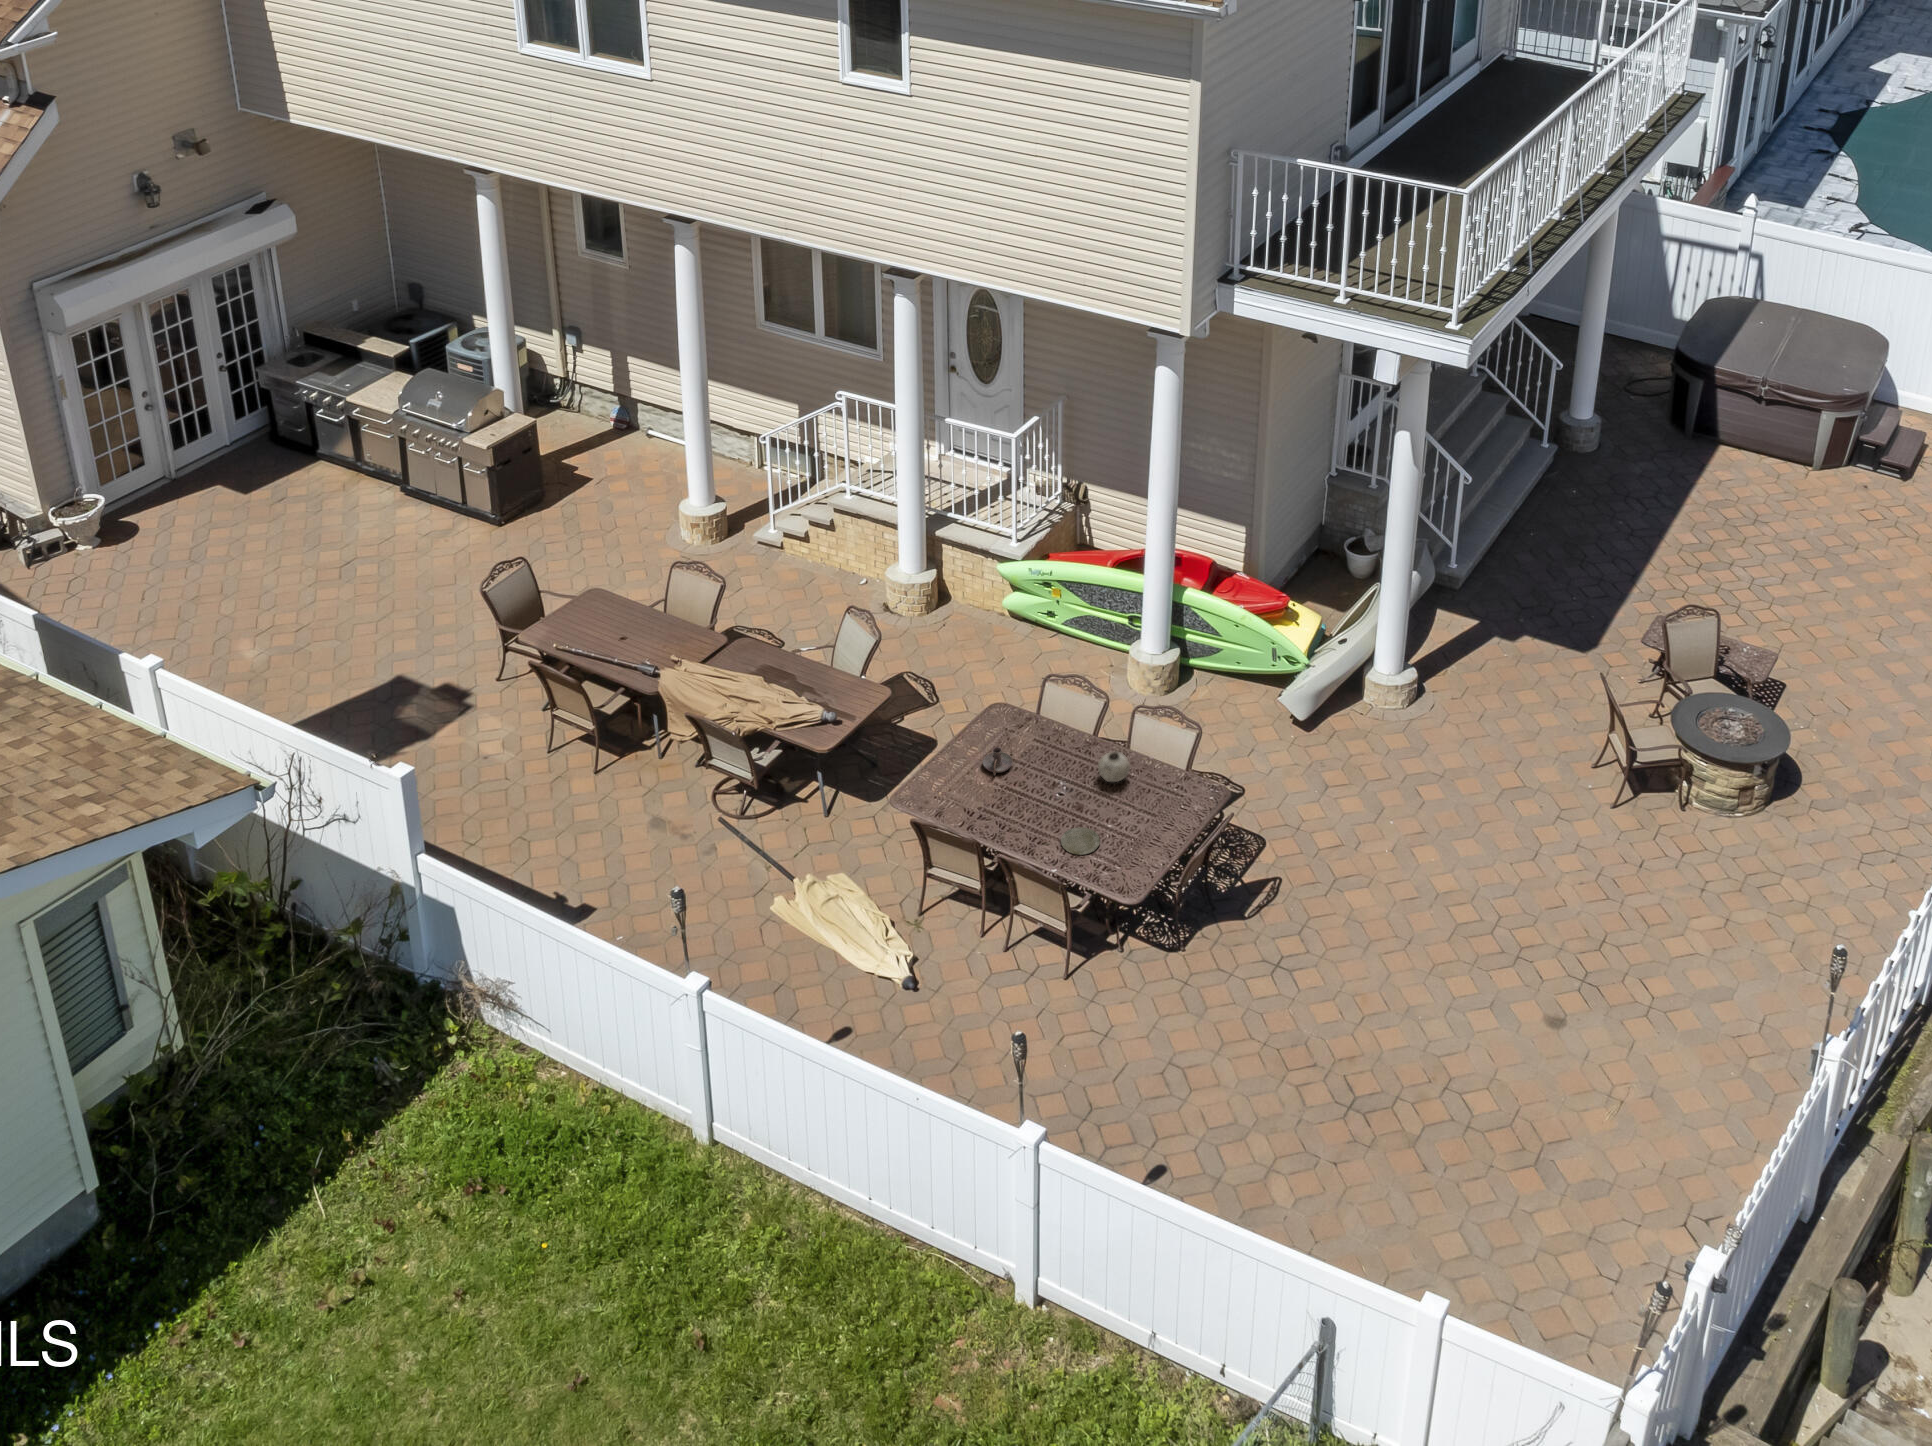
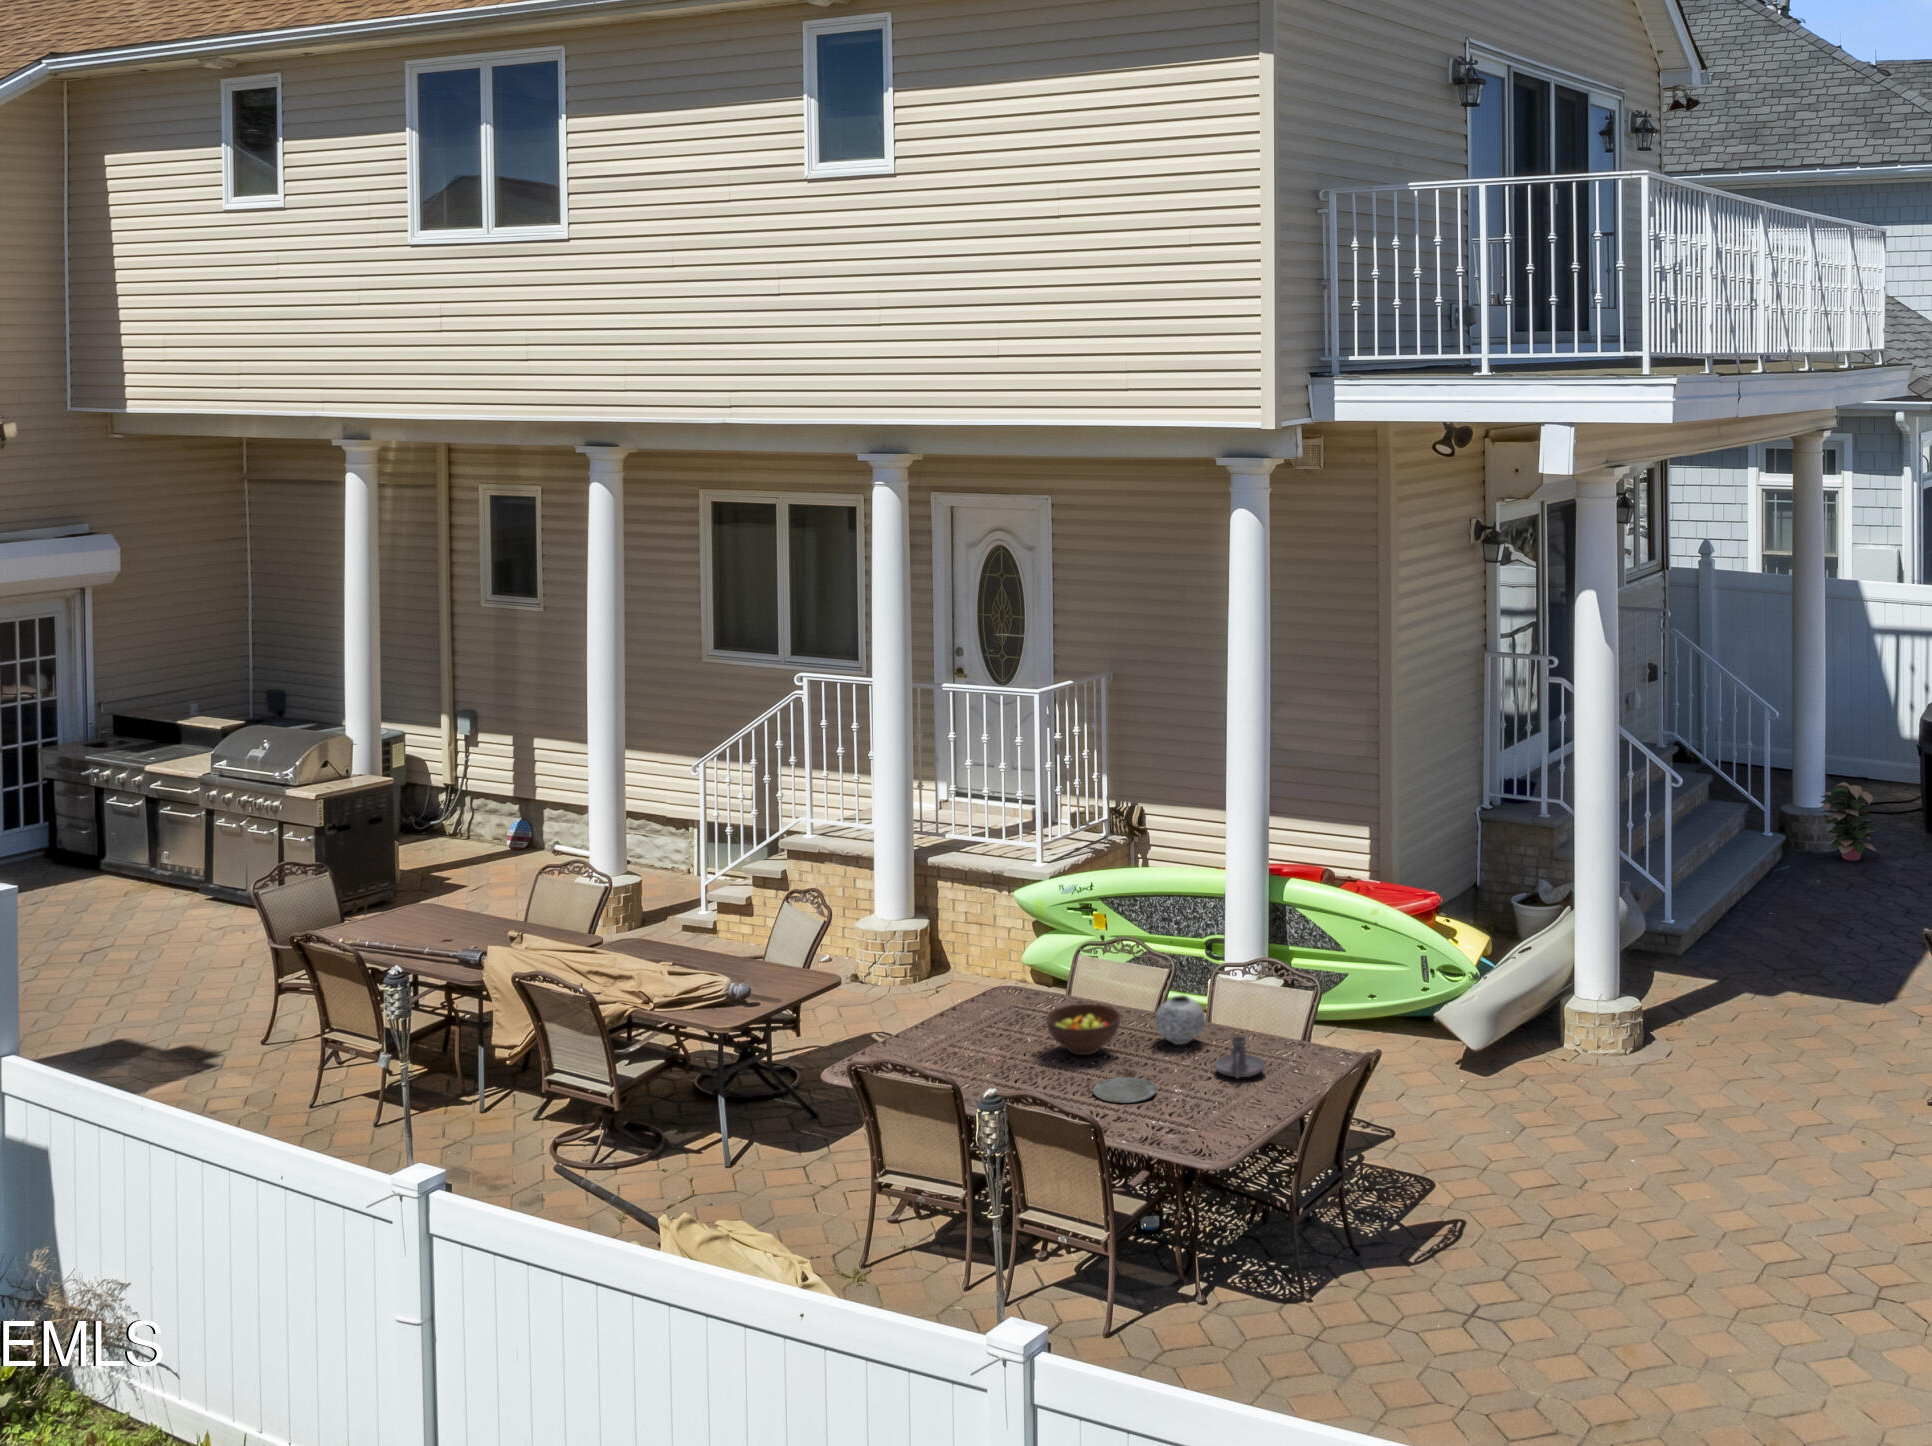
decorative plant: none [1586,405,1627,459] -> present [1821,782,1877,861]
candle holder: present [983,747,1013,776] -> present [1214,1036,1265,1078]
fruit bowl: none [1030,758,1077,796] -> present [1046,1004,1121,1055]

